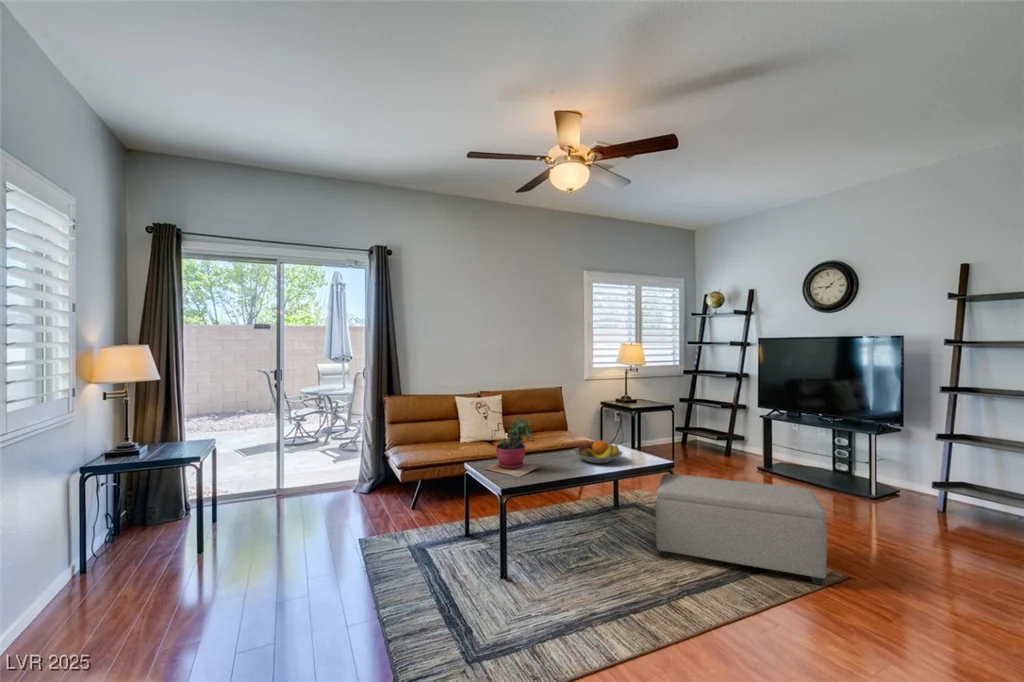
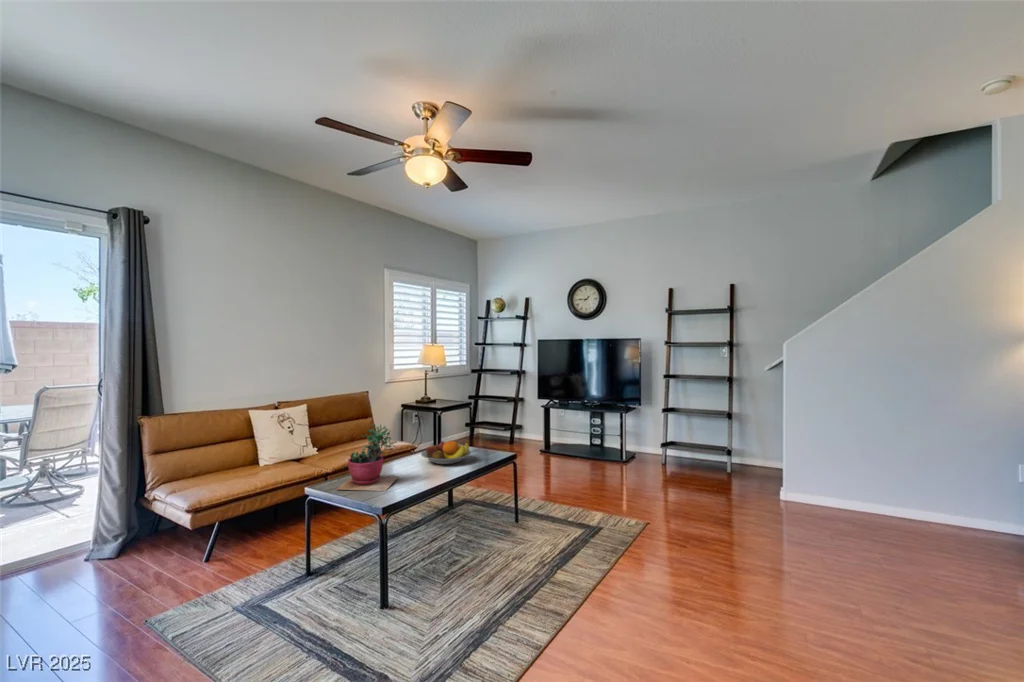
ottoman: present [656,474,827,585] -> none [505,460,639,542]

